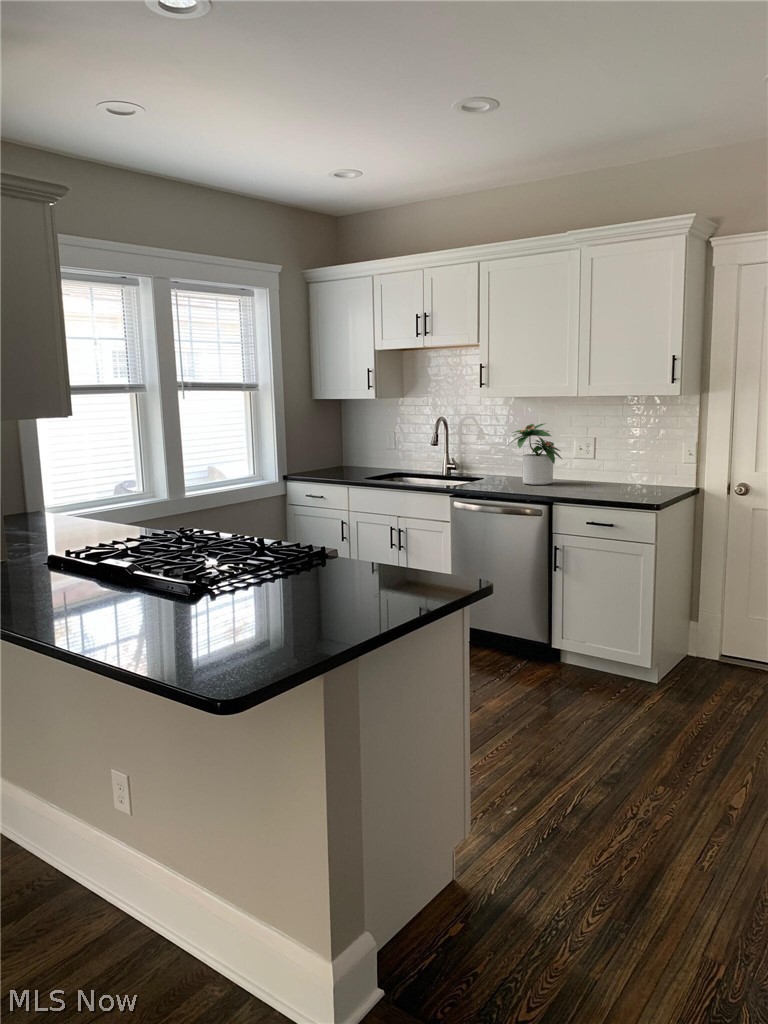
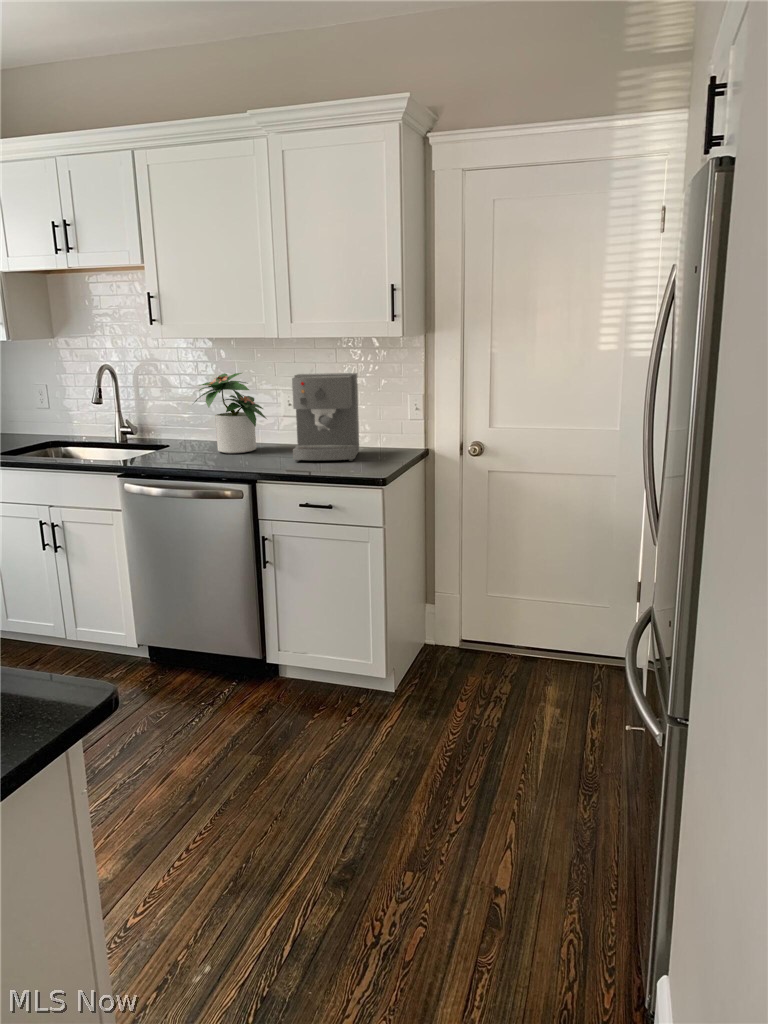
coffee maker: none [584,424,640,493] -> present [292,373,359,462]

